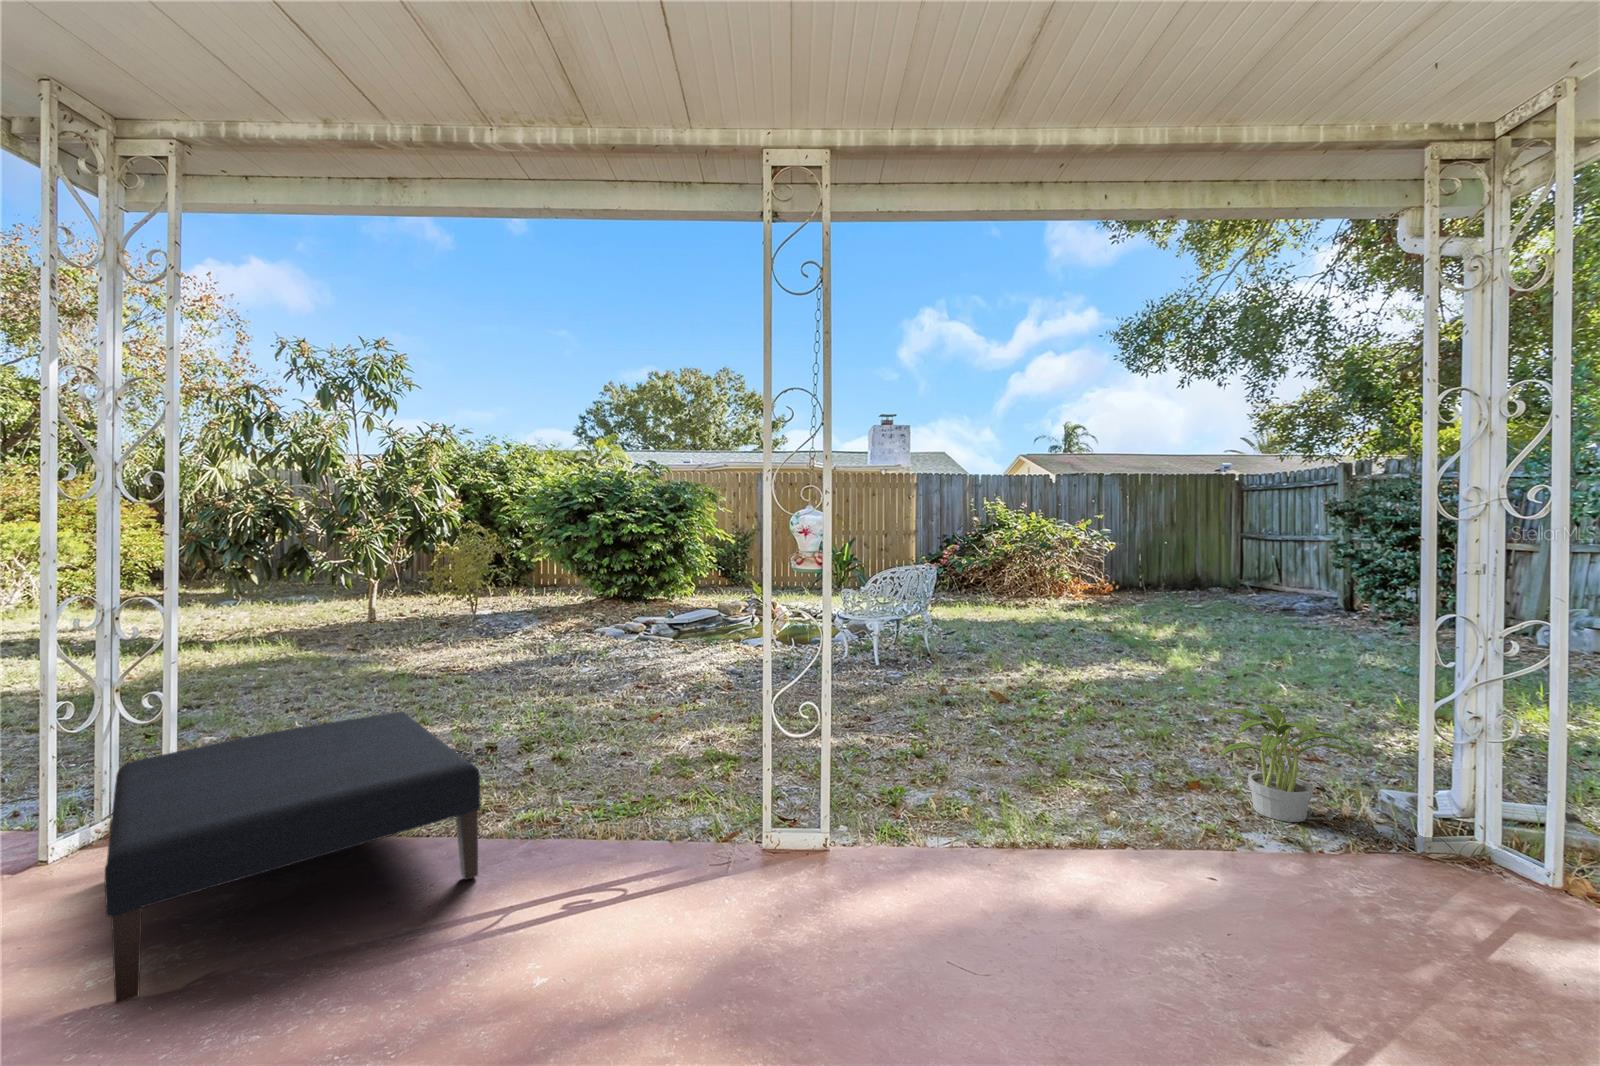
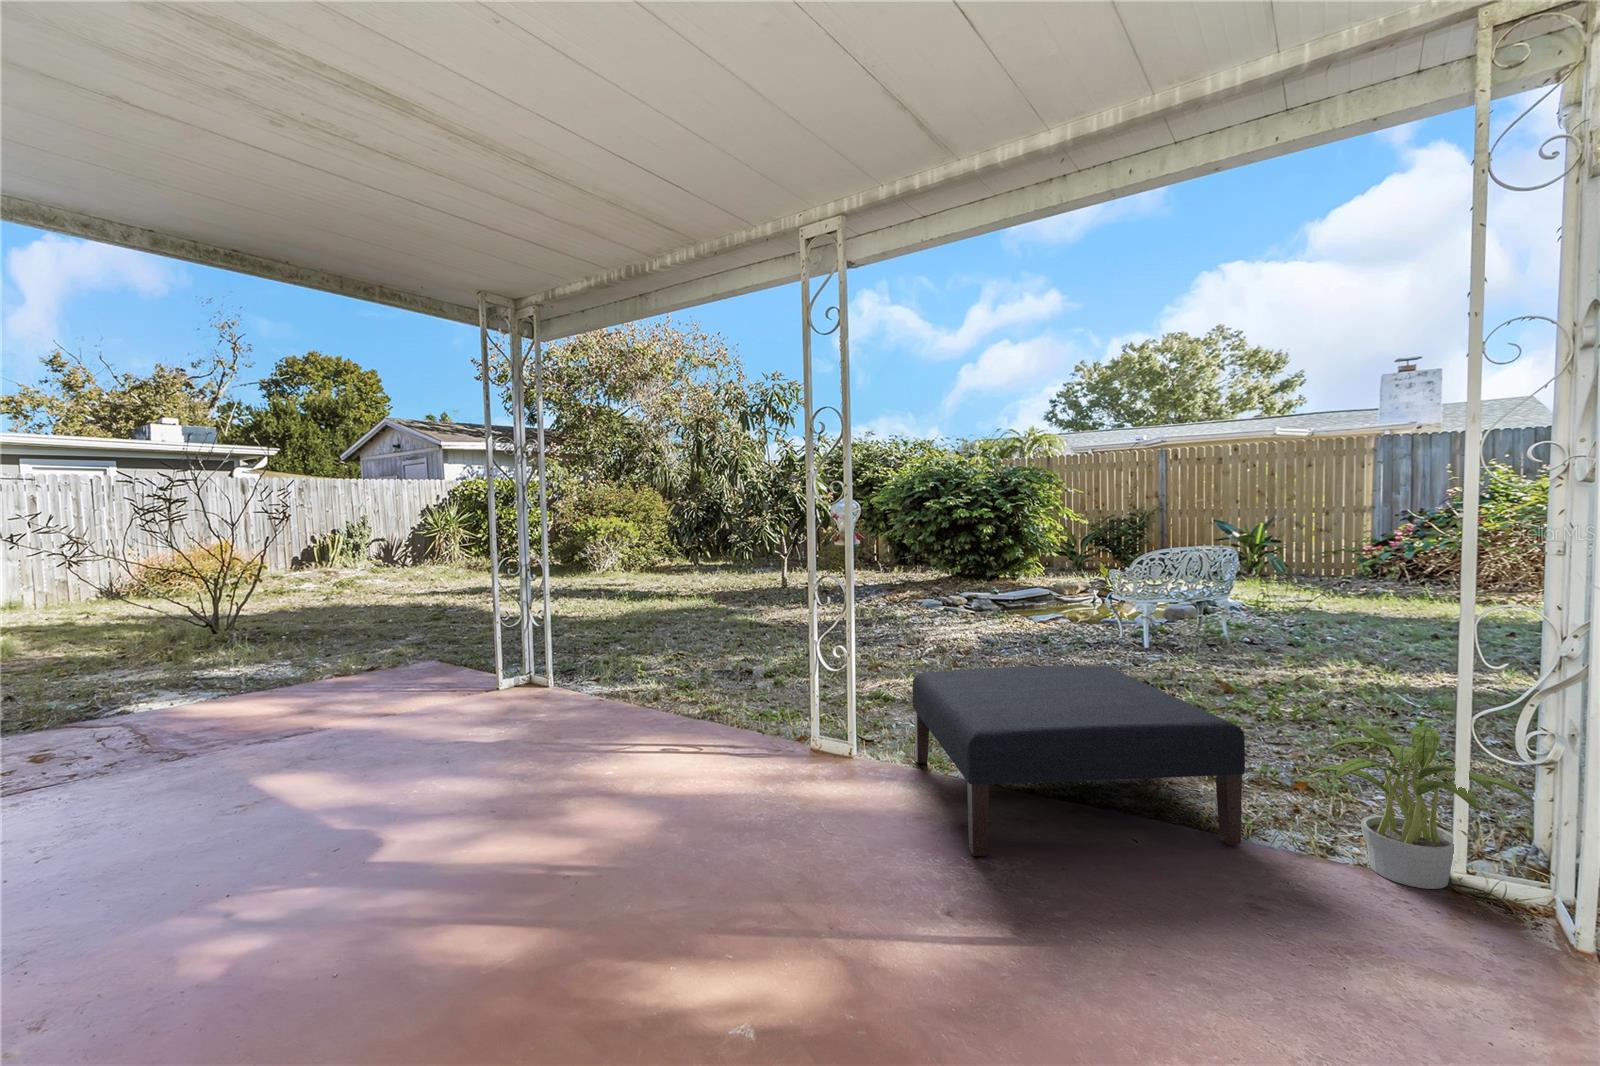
ottoman: present [105,712,480,1004] -> present [912,666,1245,856]

